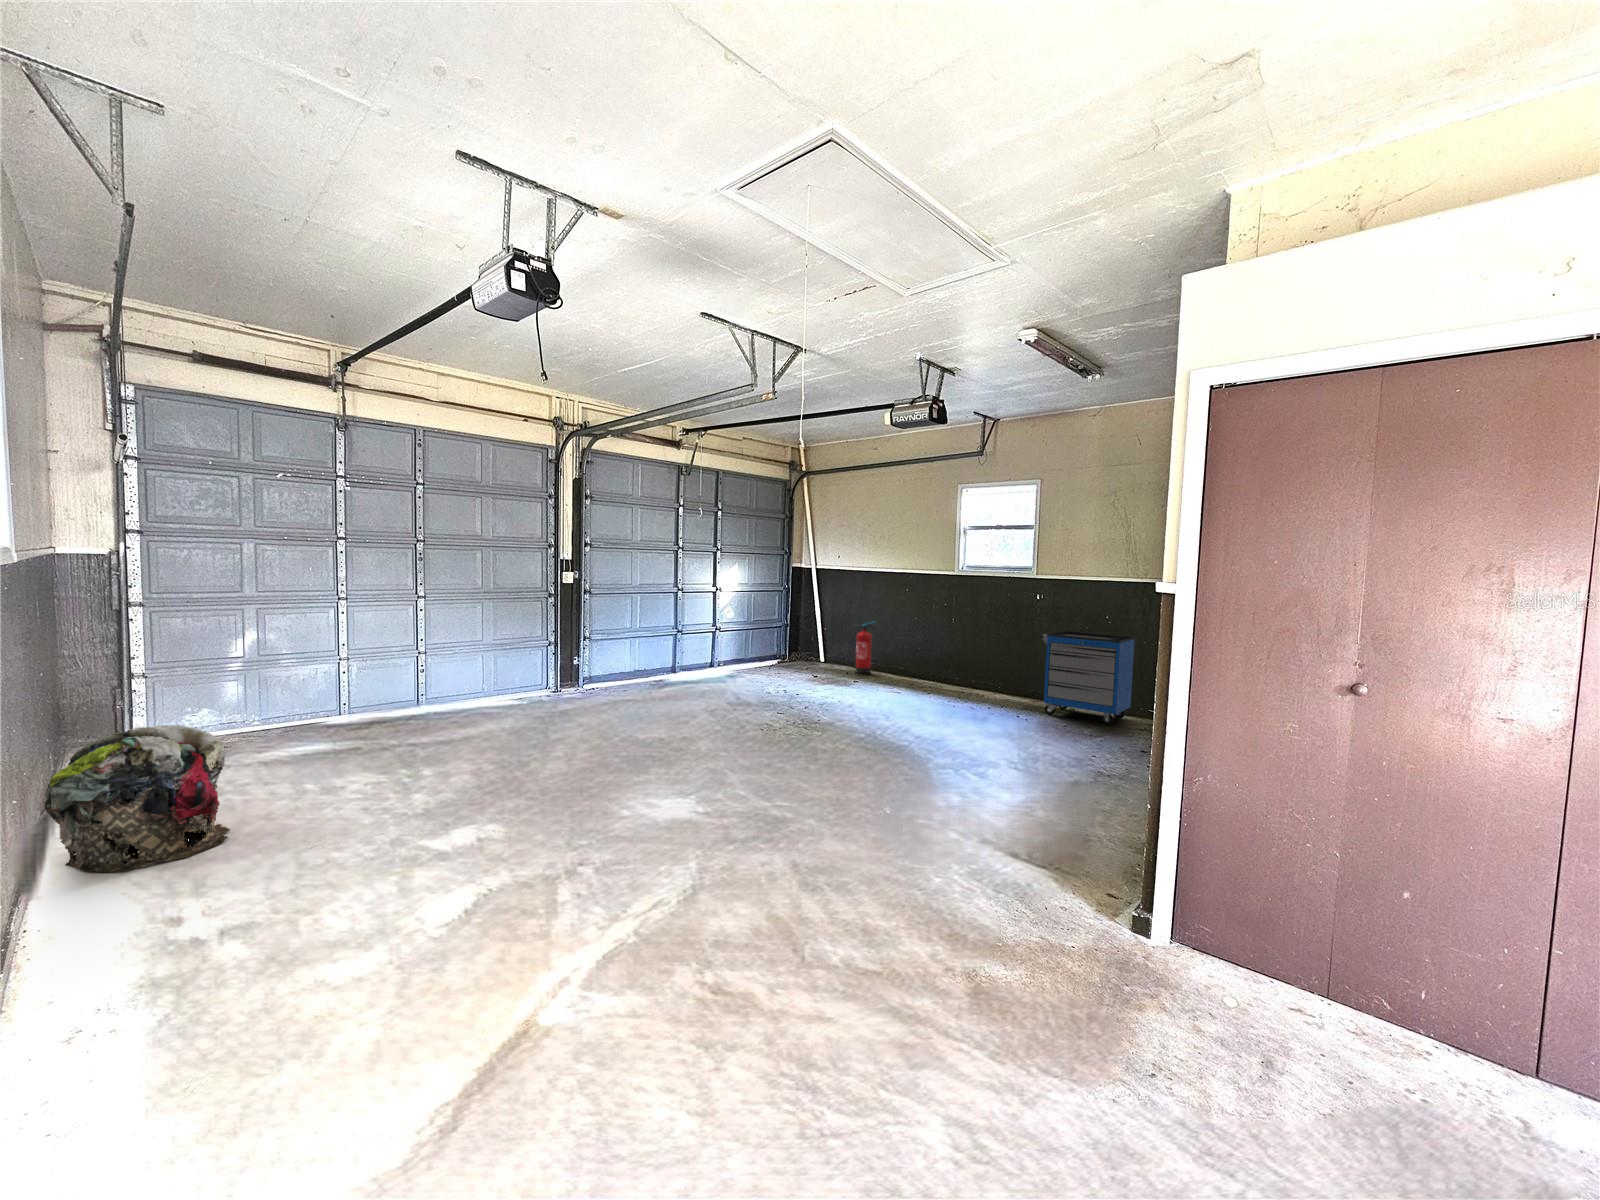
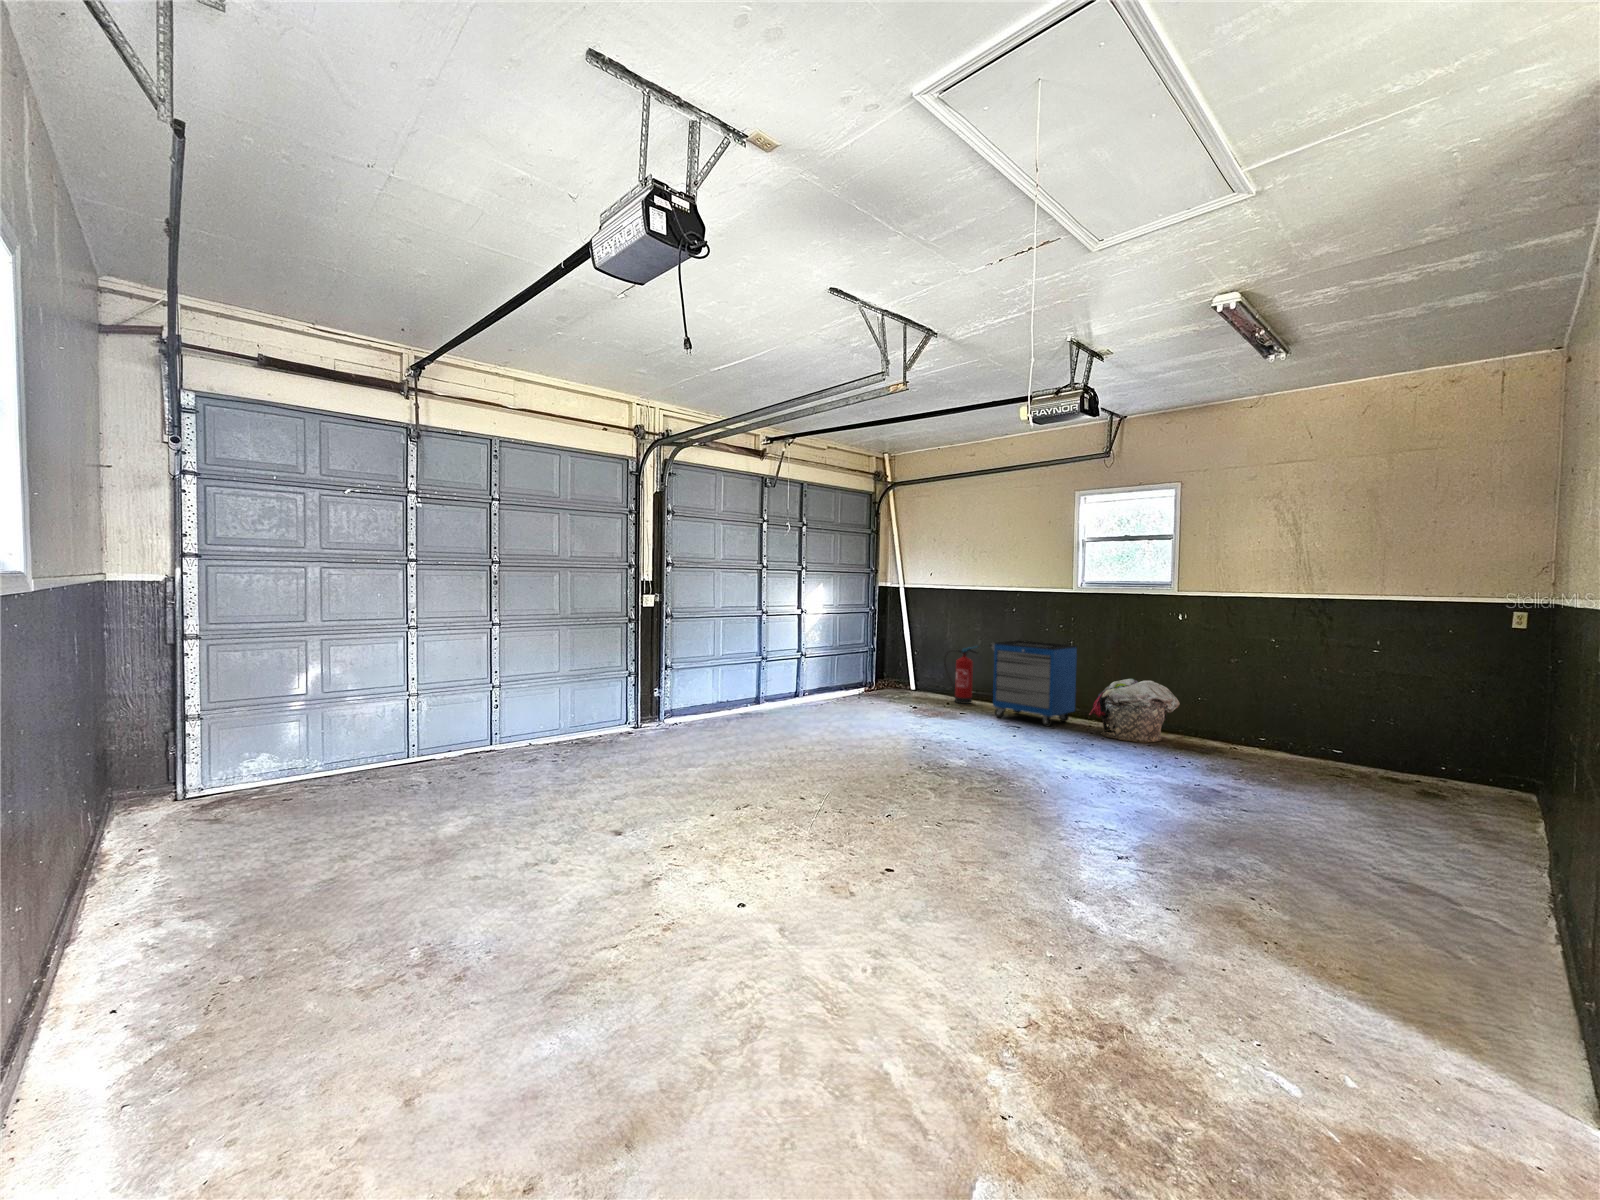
storage cabinet: present [1040,631,1135,725] -> present [989,640,1077,726]
laundry basket: present [44,725,230,872] -> present [1089,679,1180,743]

